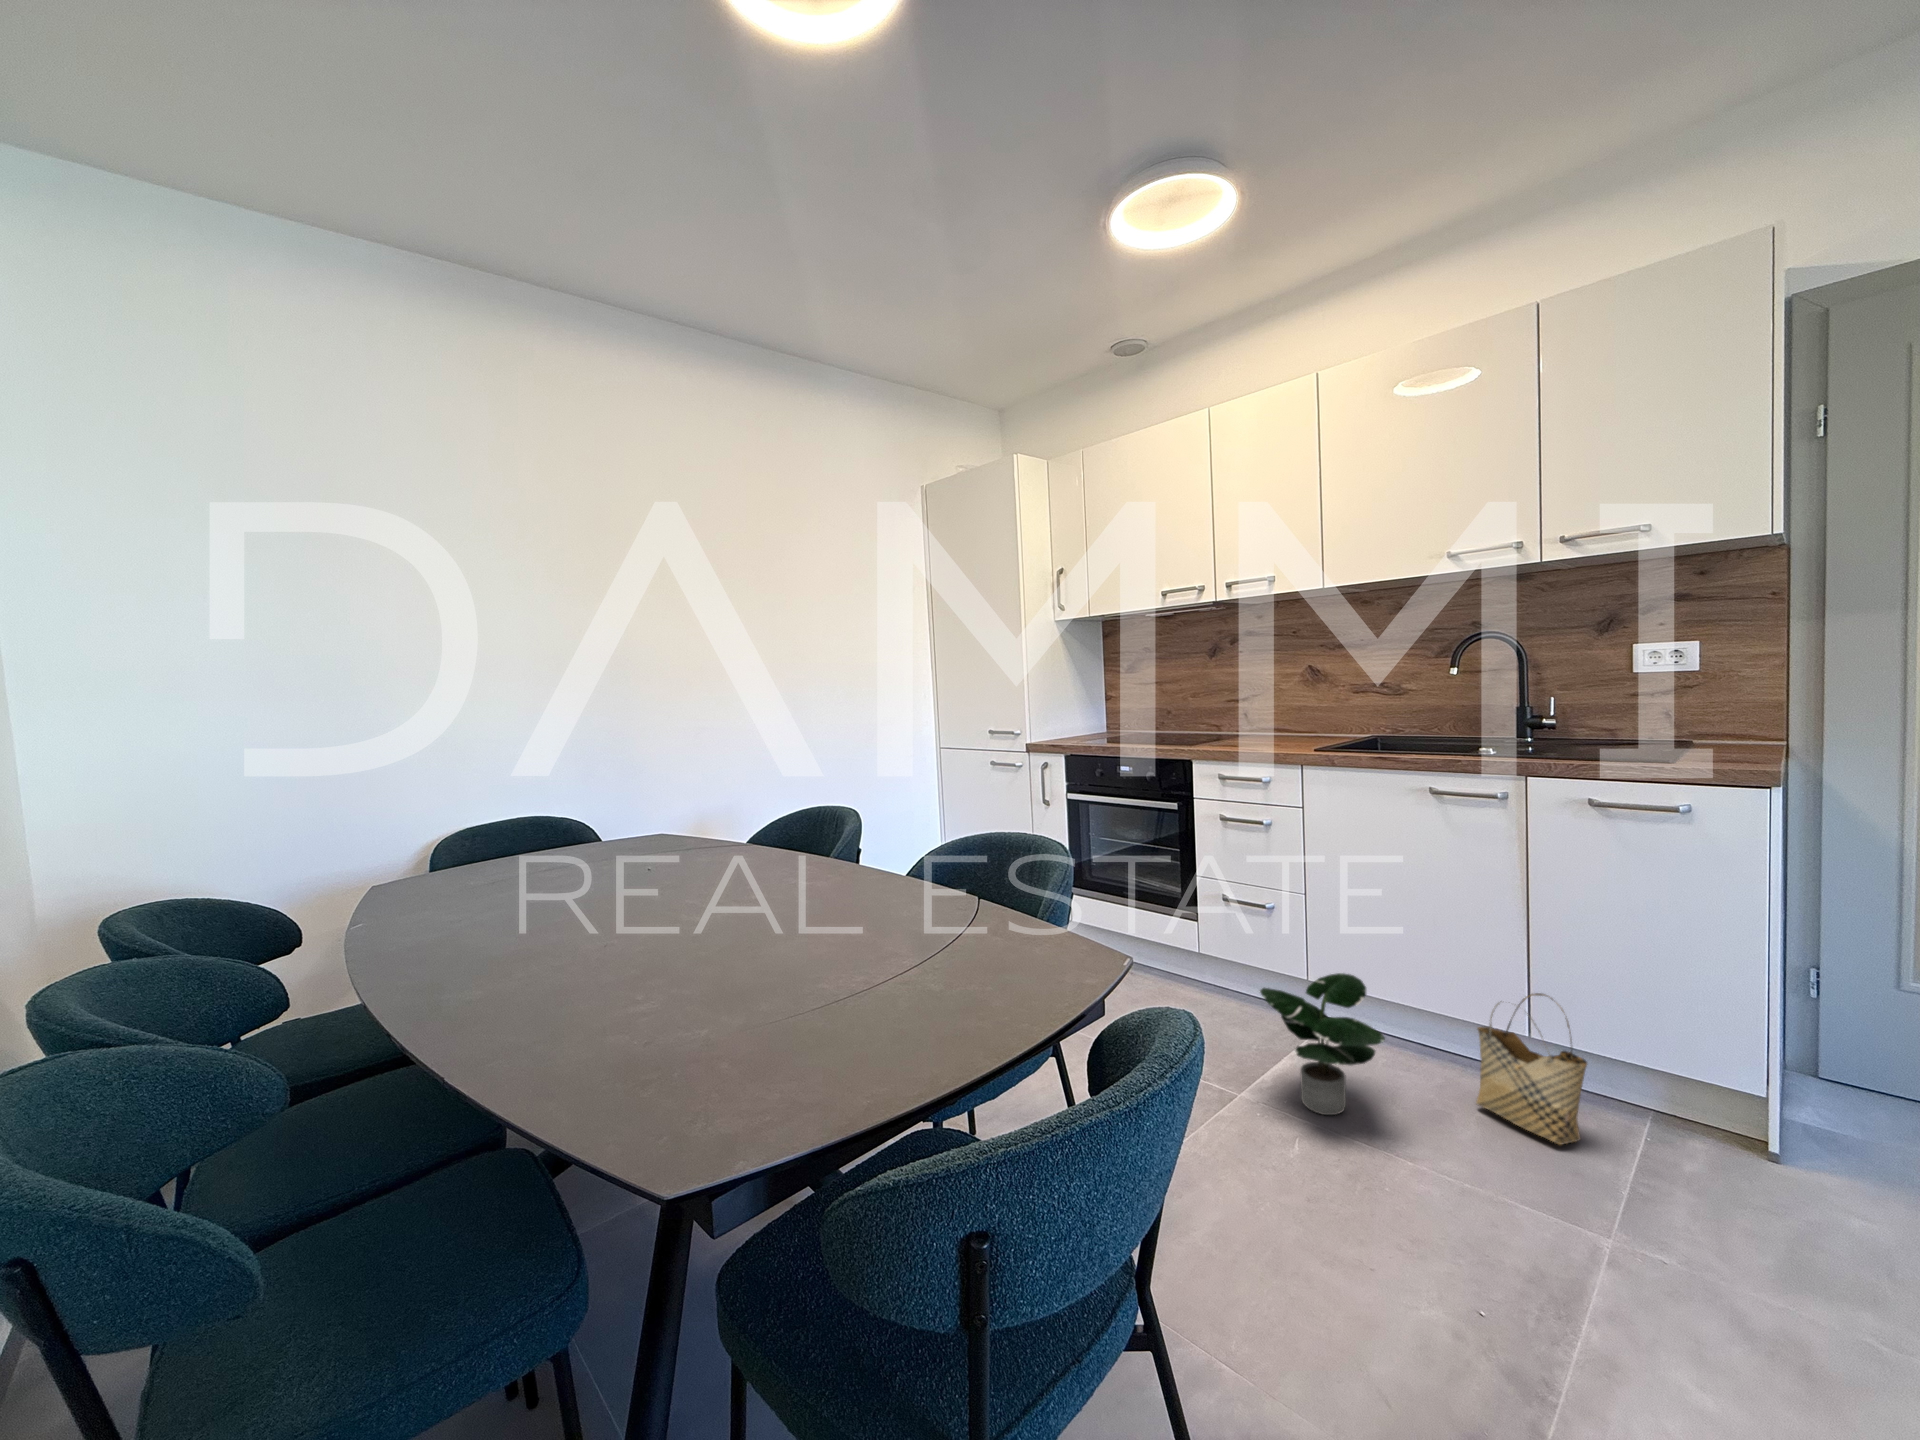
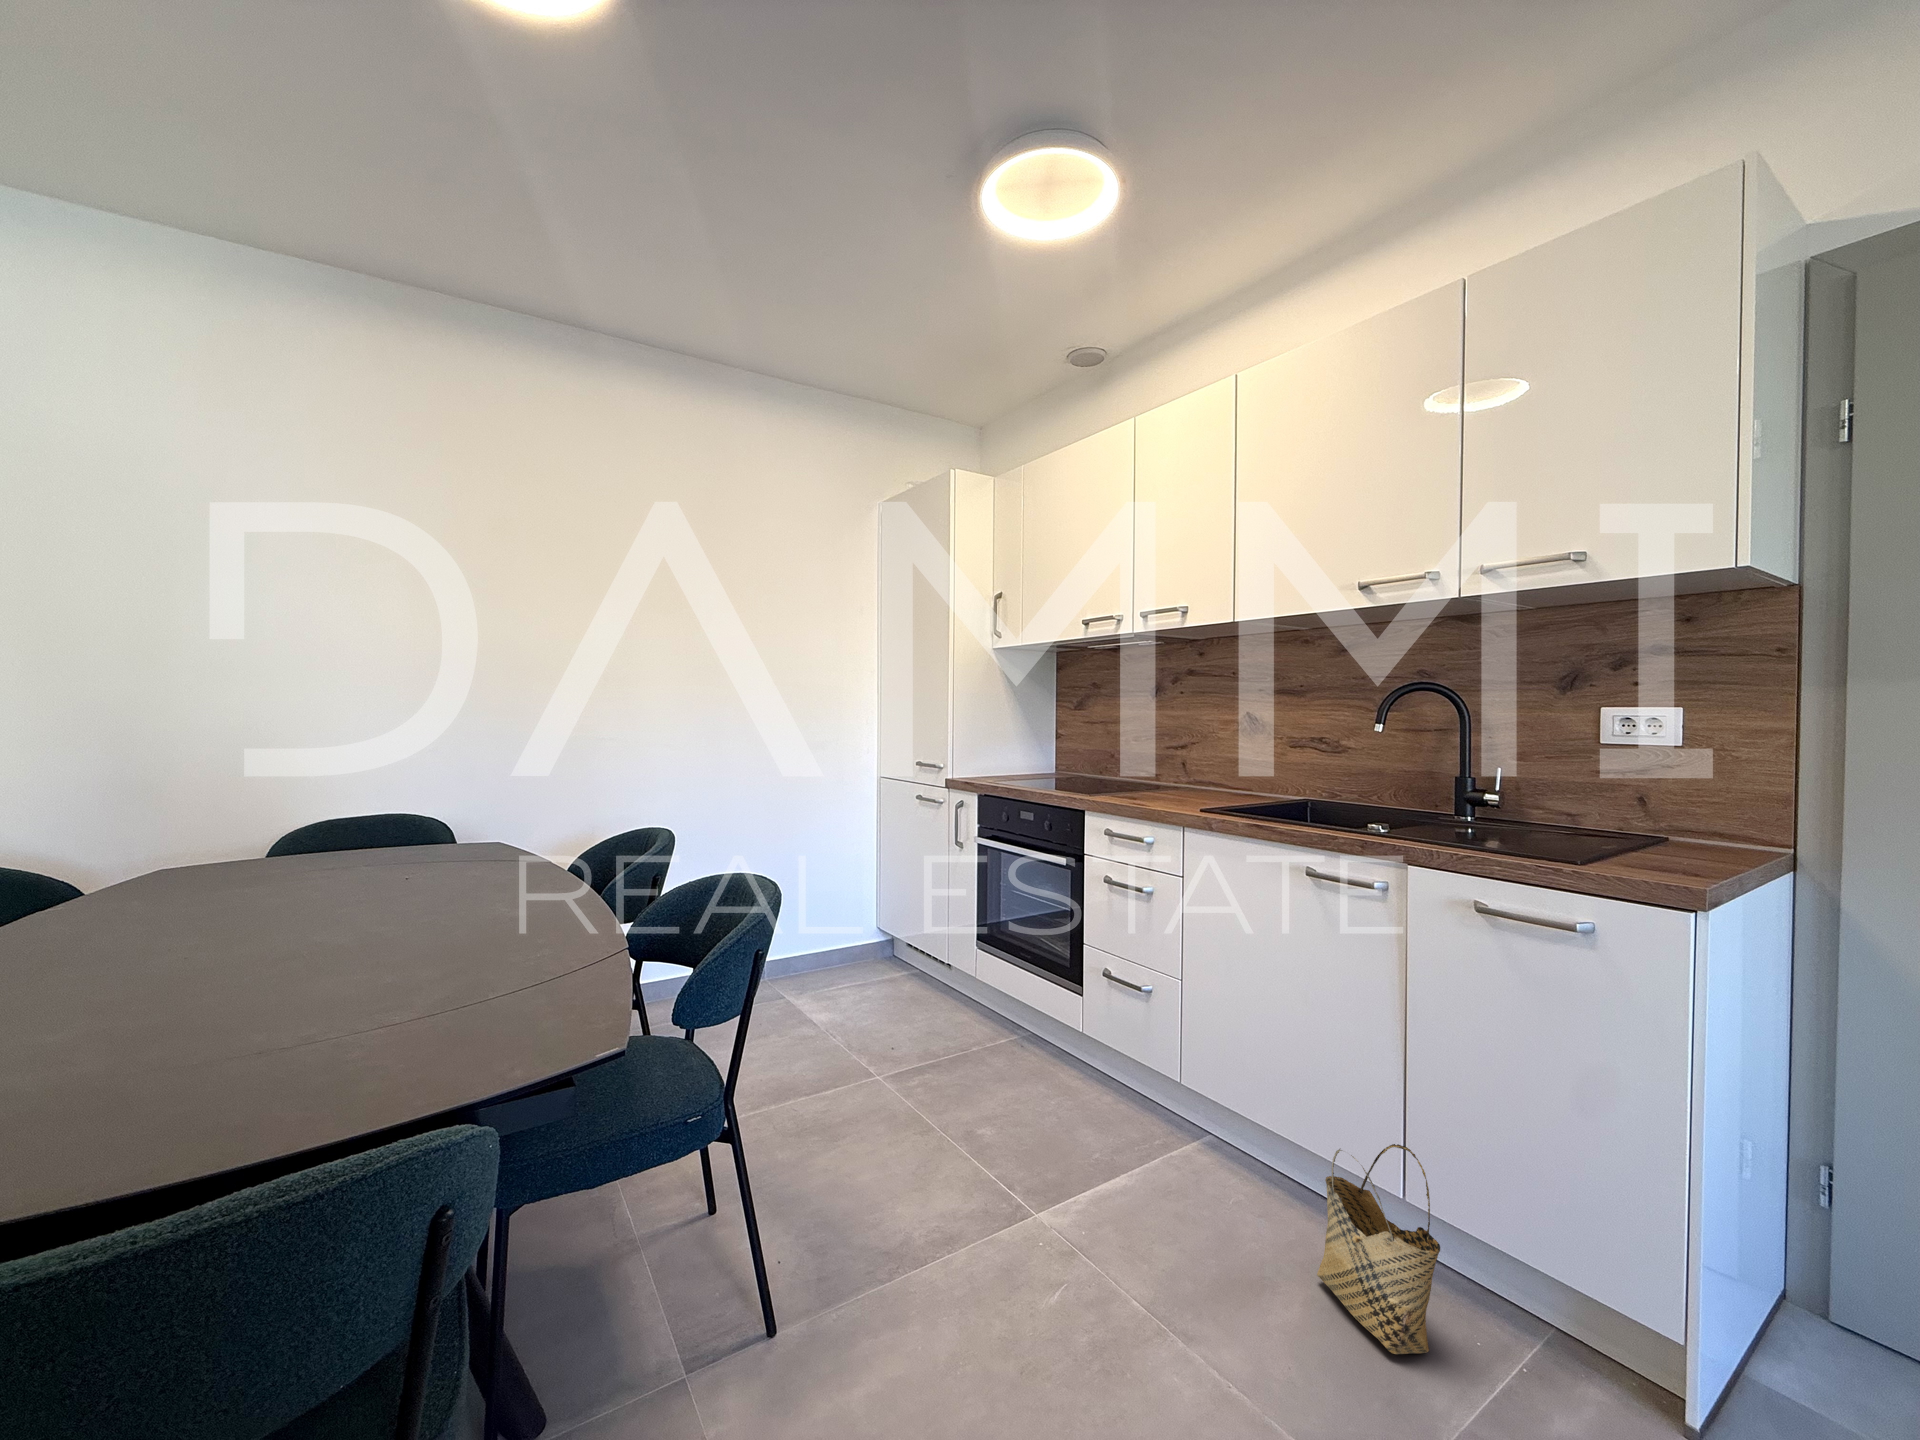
potted plant: present [1260,973,1385,1115] -> none [1064,1082,1194,1258]

